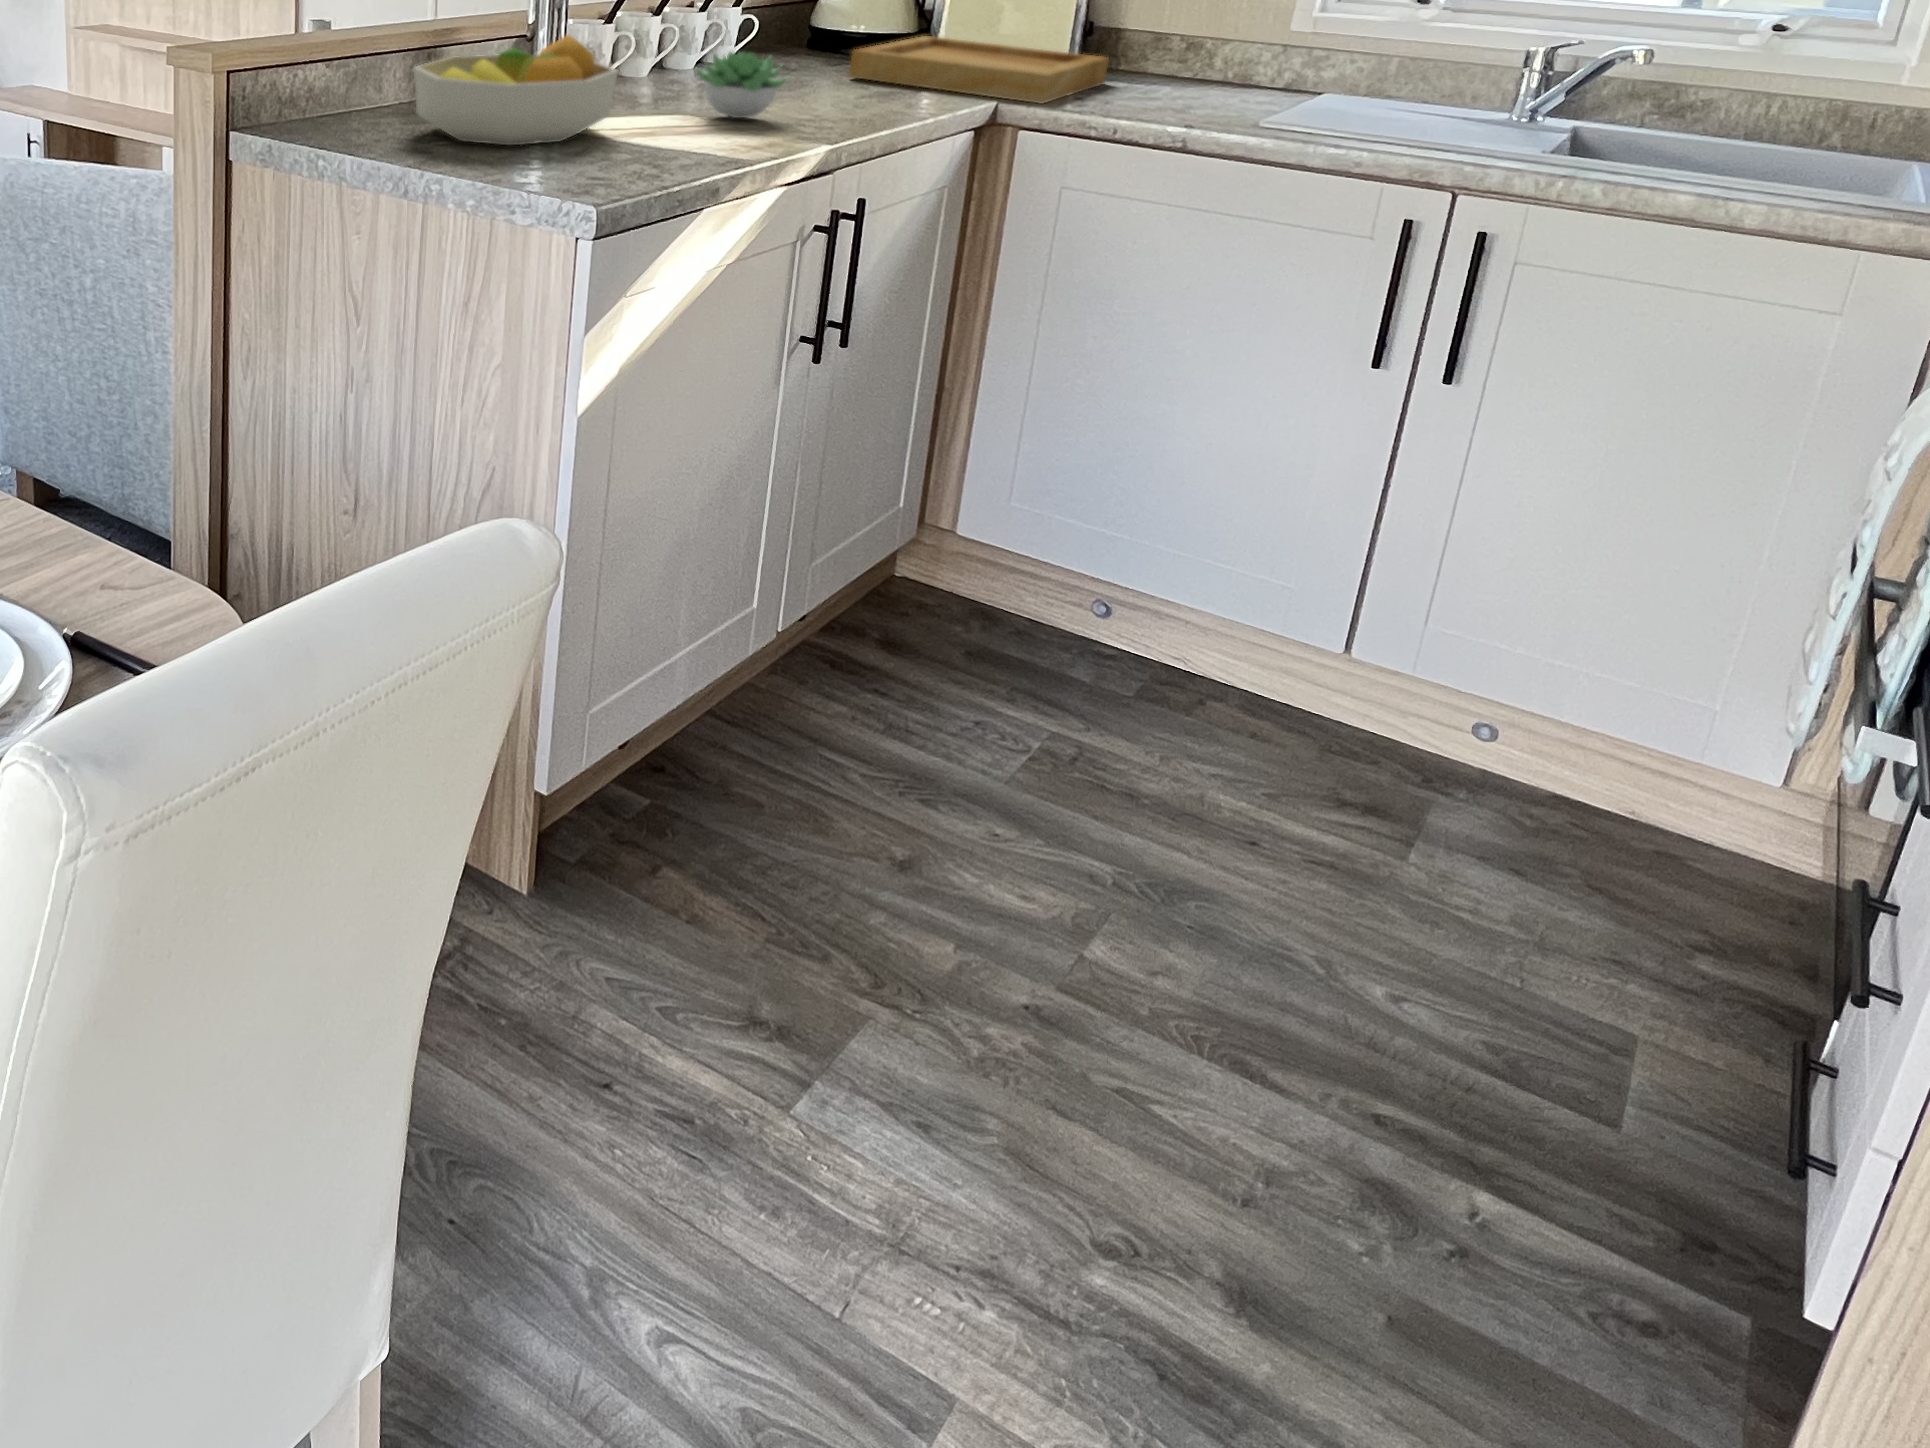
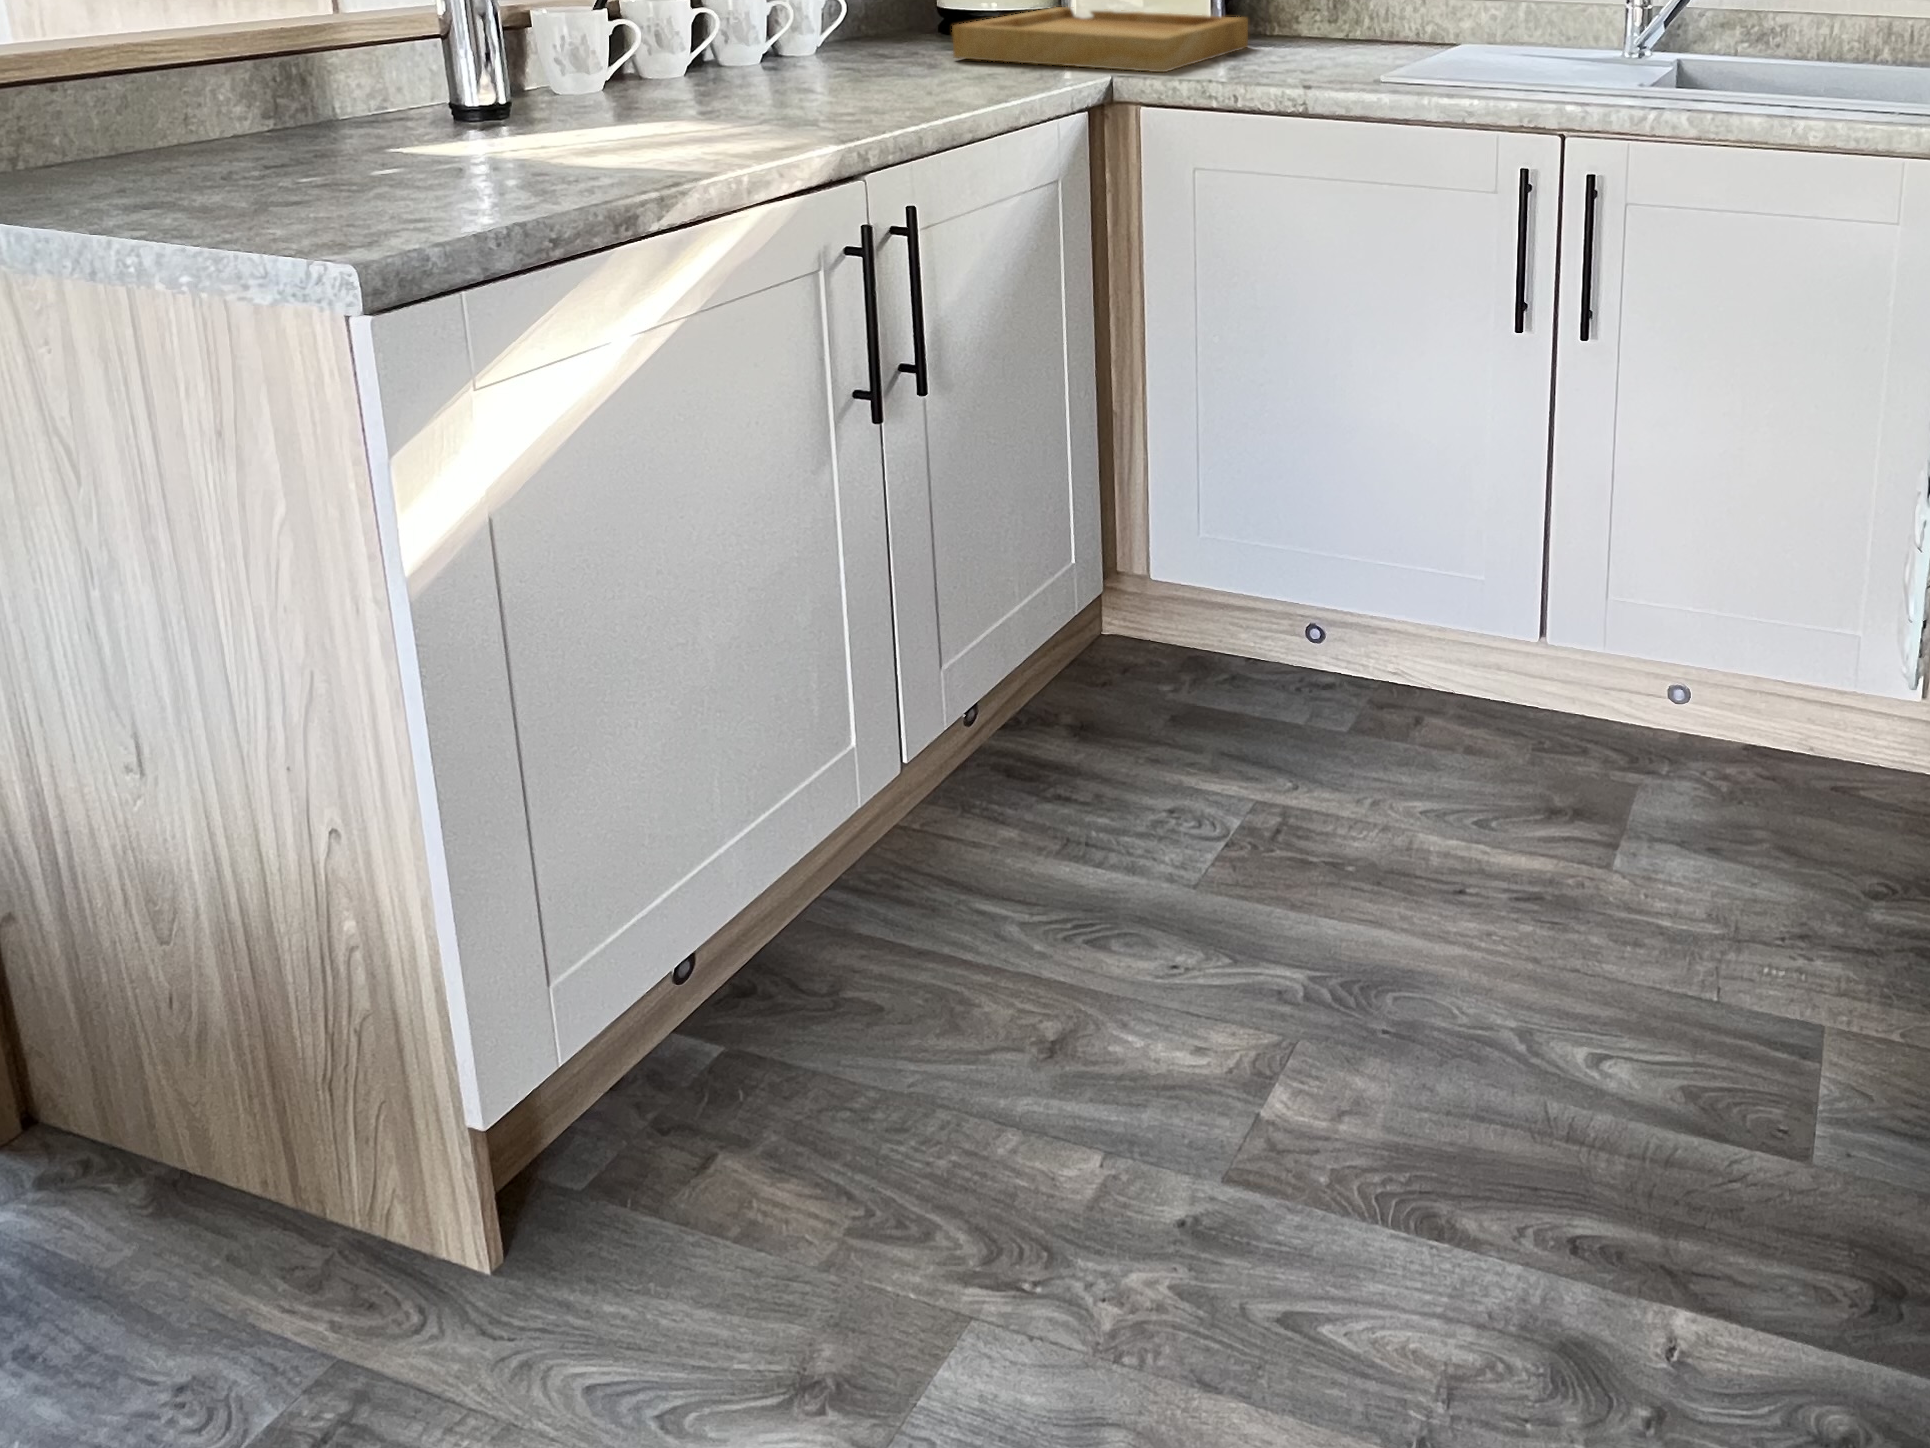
fruit bowl: present [413,35,618,145] -> none [173,17,536,180]
succulent plant: present [697,52,788,118] -> none [688,29,814,115]

